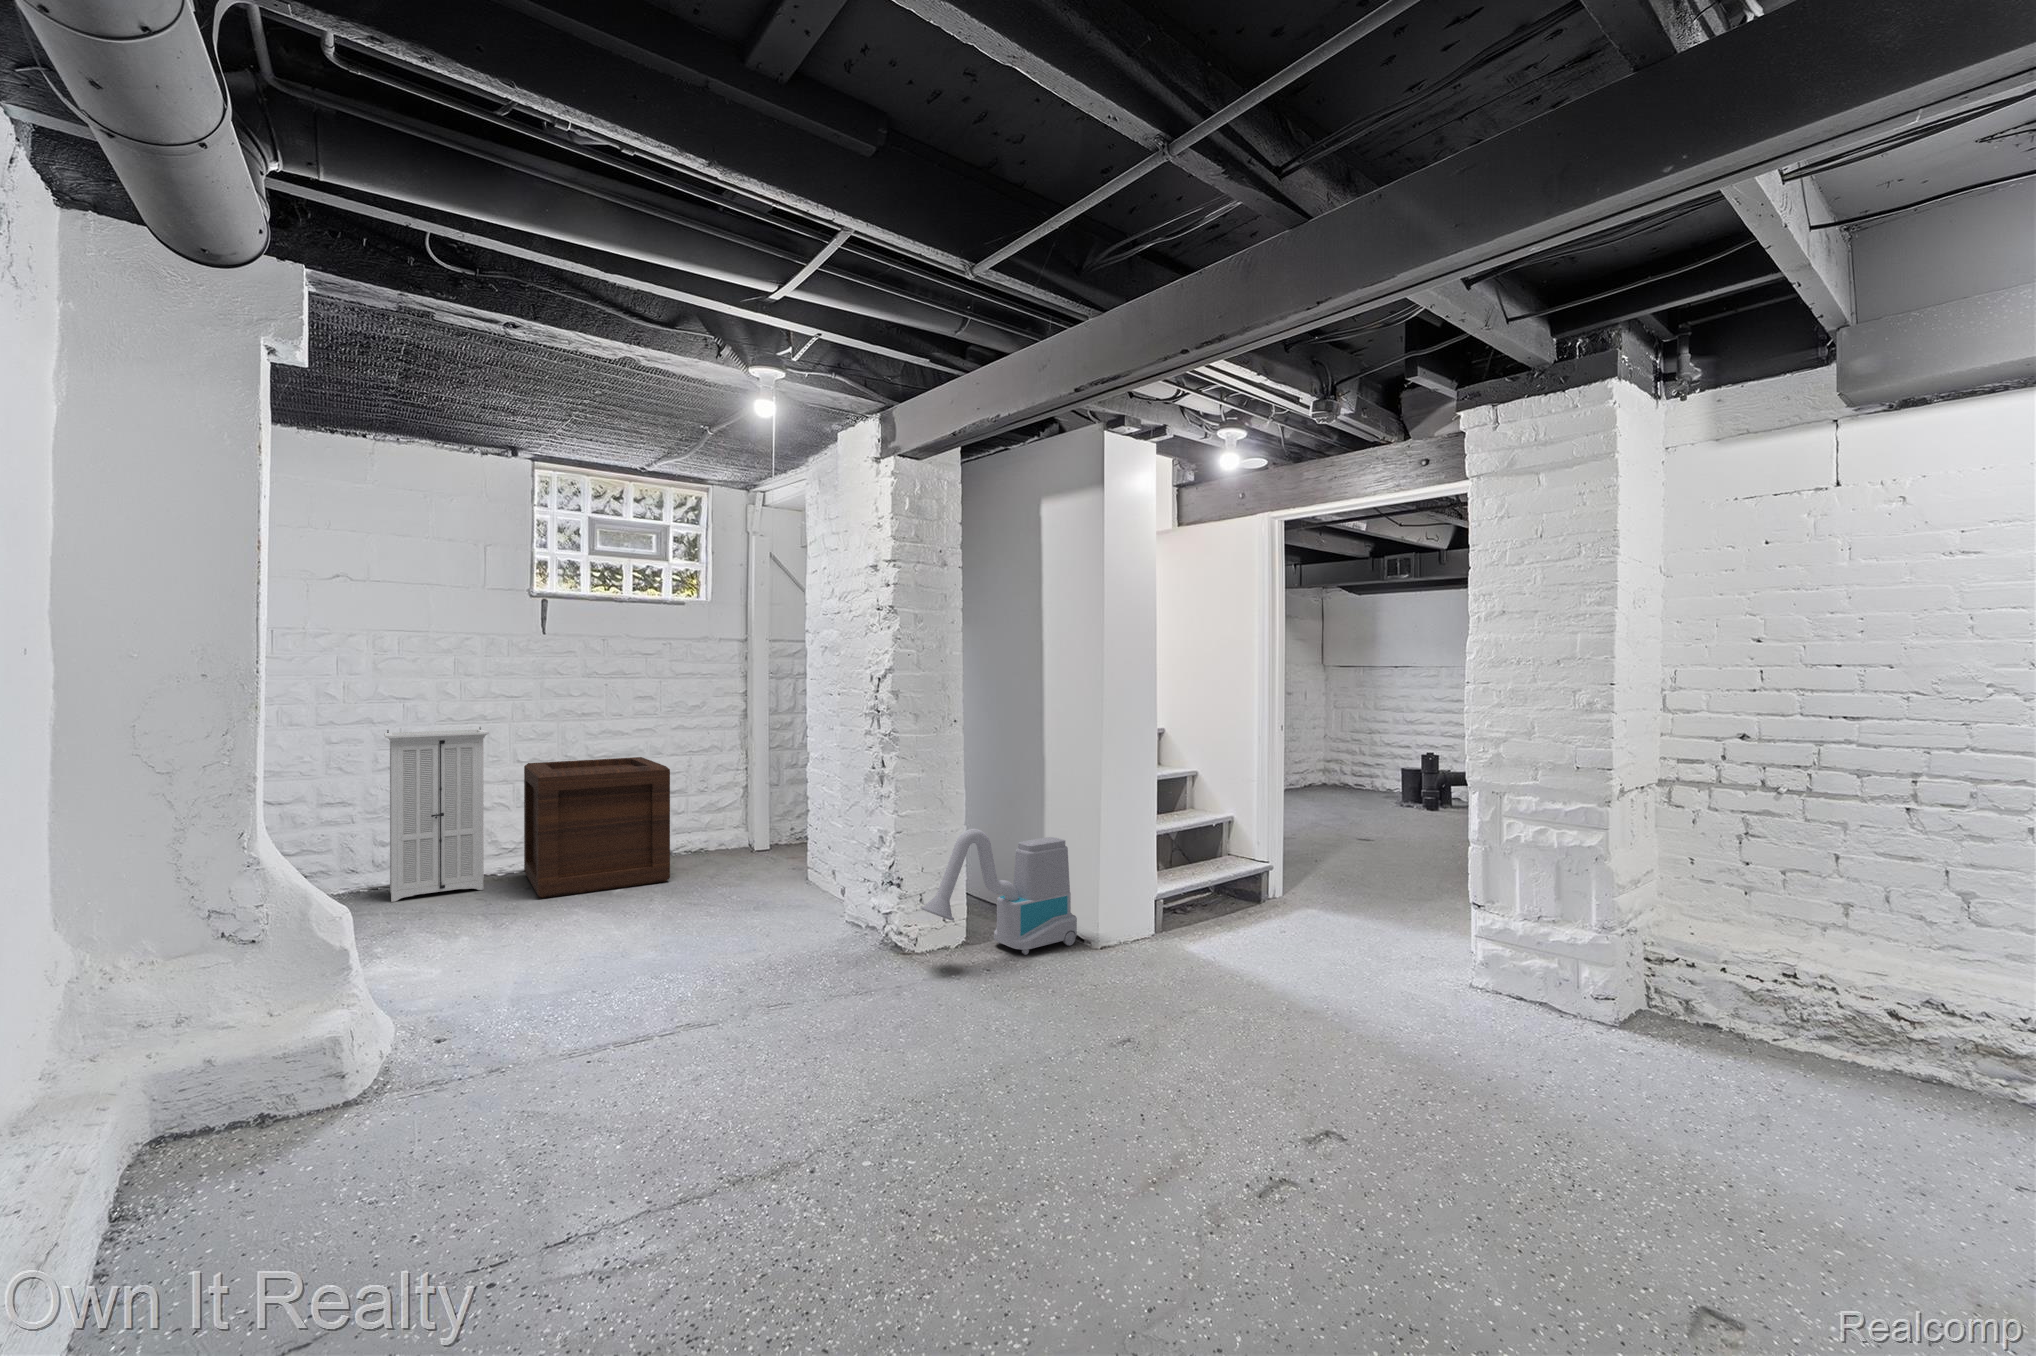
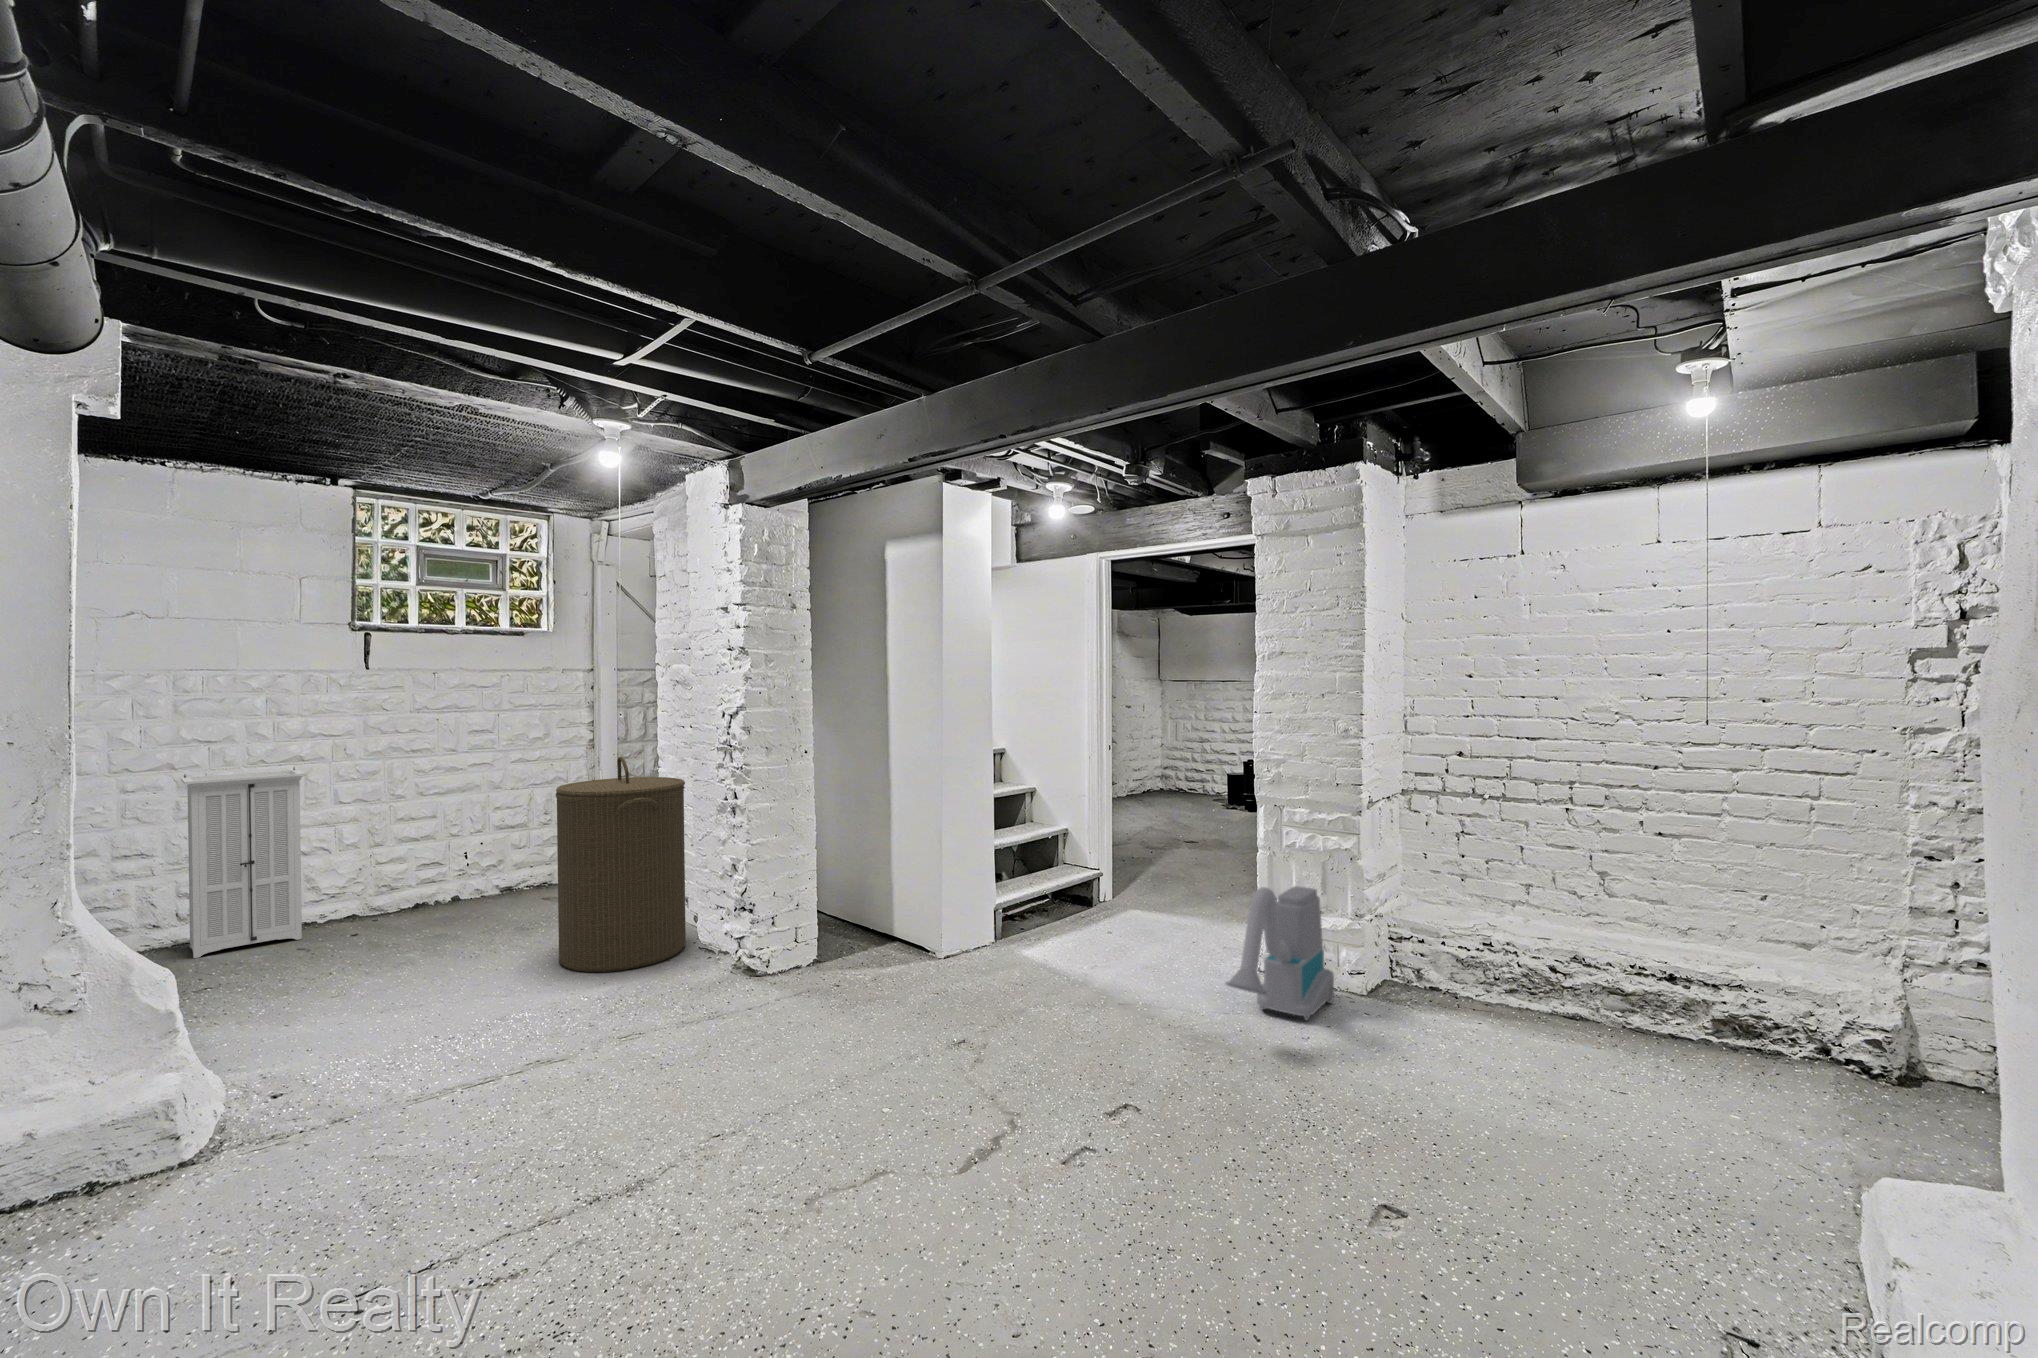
laundry hamper: none [708,721,833,939] -> present [555,756,686,972]
wooden crate: present [524,757,670,898] -> none [346,792,513,944]
vacuum cleaner: present [920,829,1077,955] -> present [1226,886,1334,1020]

